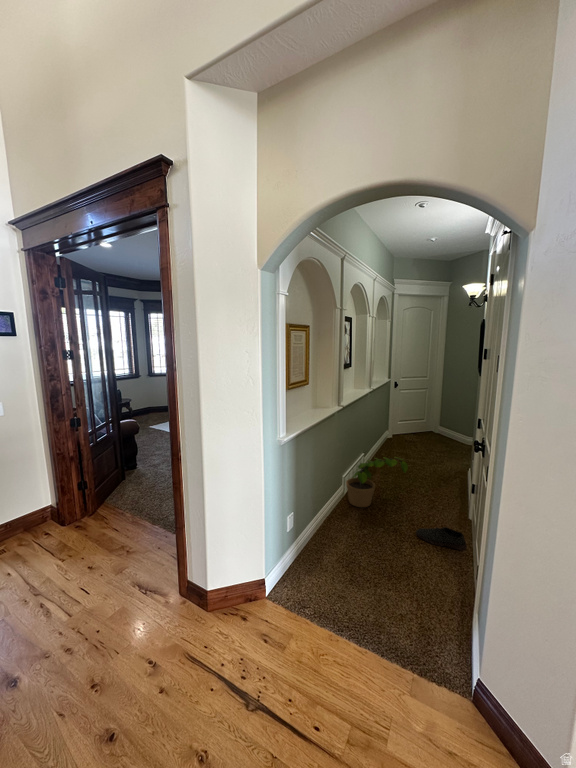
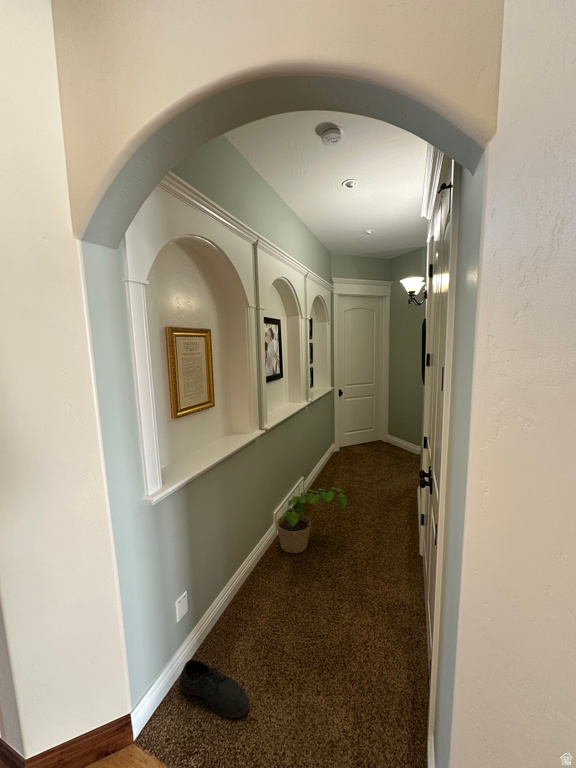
shoe: present [416,527,467,550] -> present [180,660,250,718]

